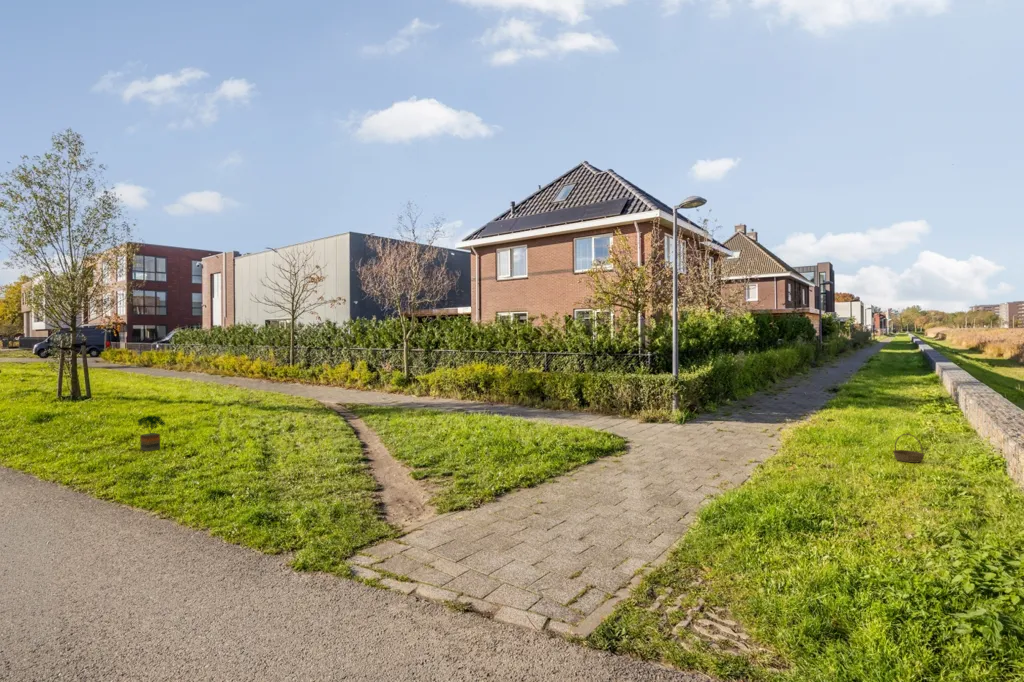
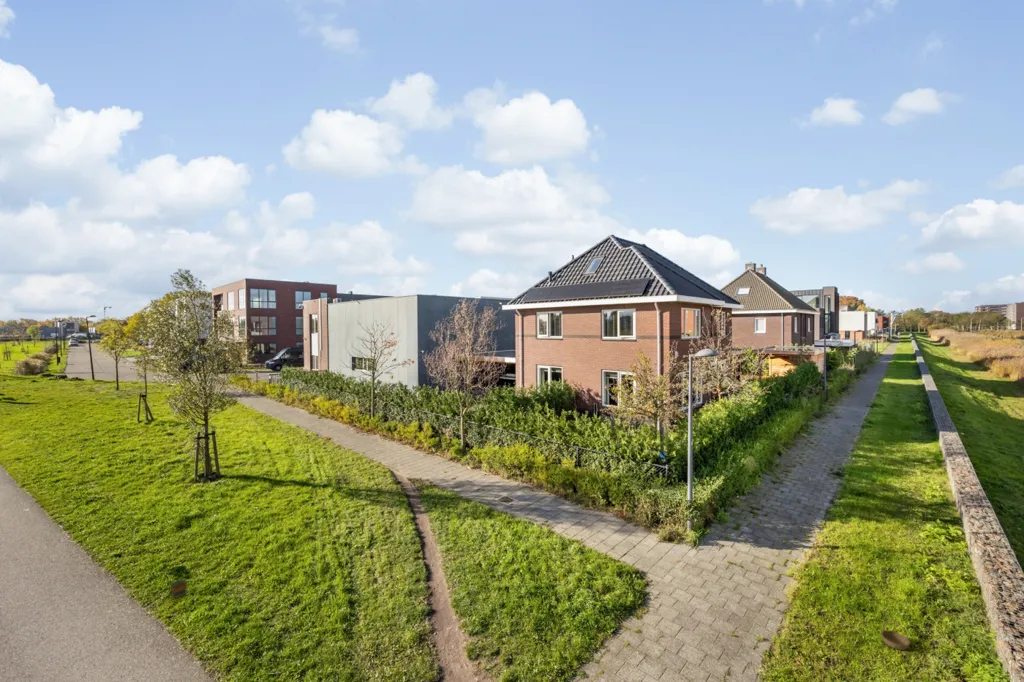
potted tree: present [138,416,165,451] -> present [168,566,190,598]

